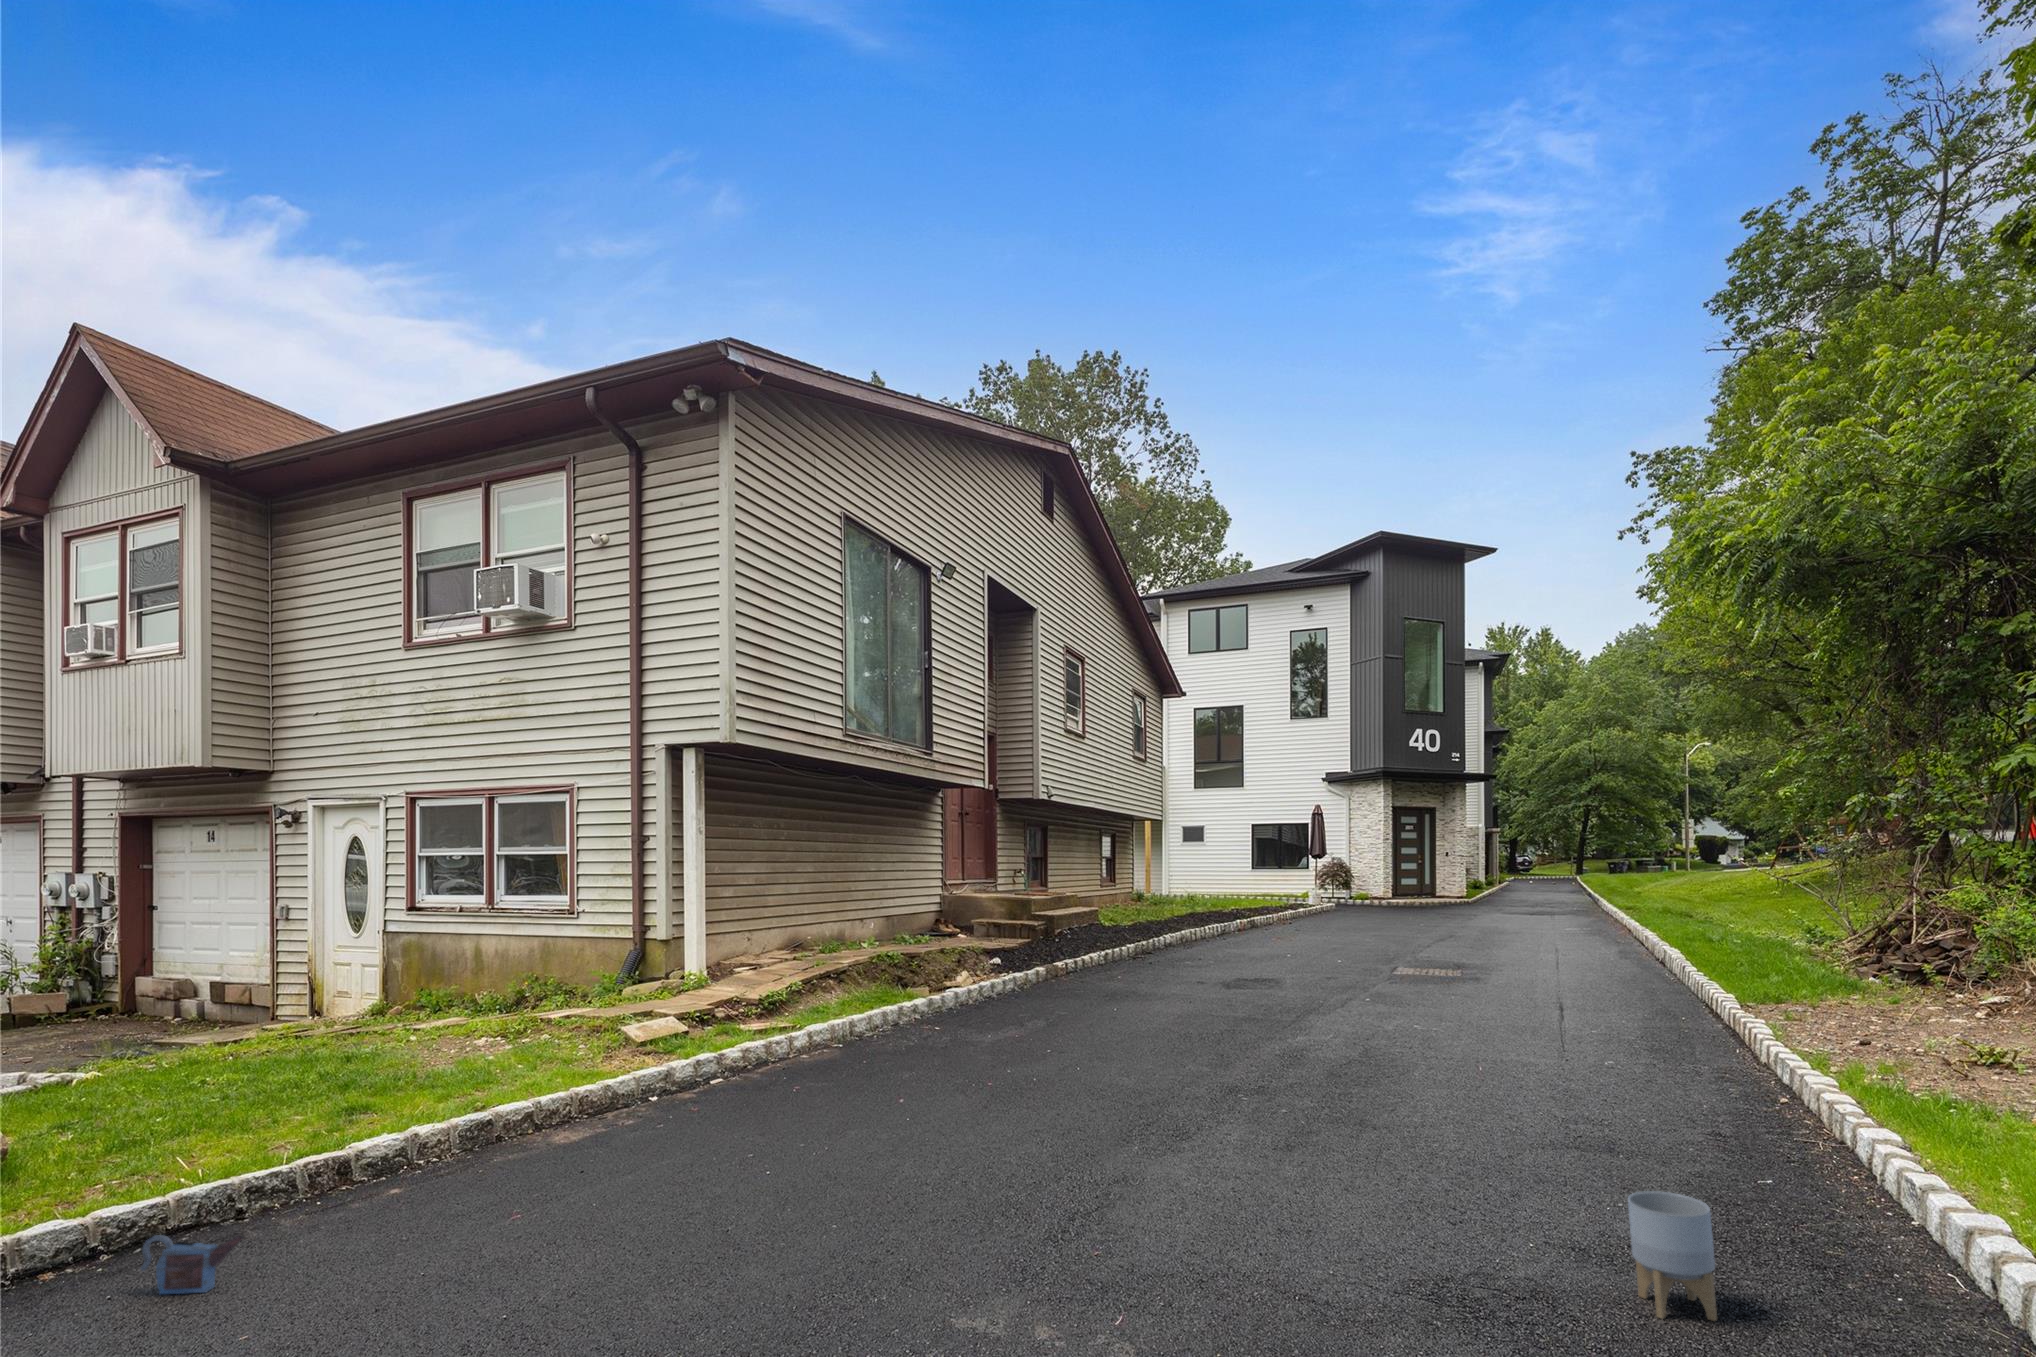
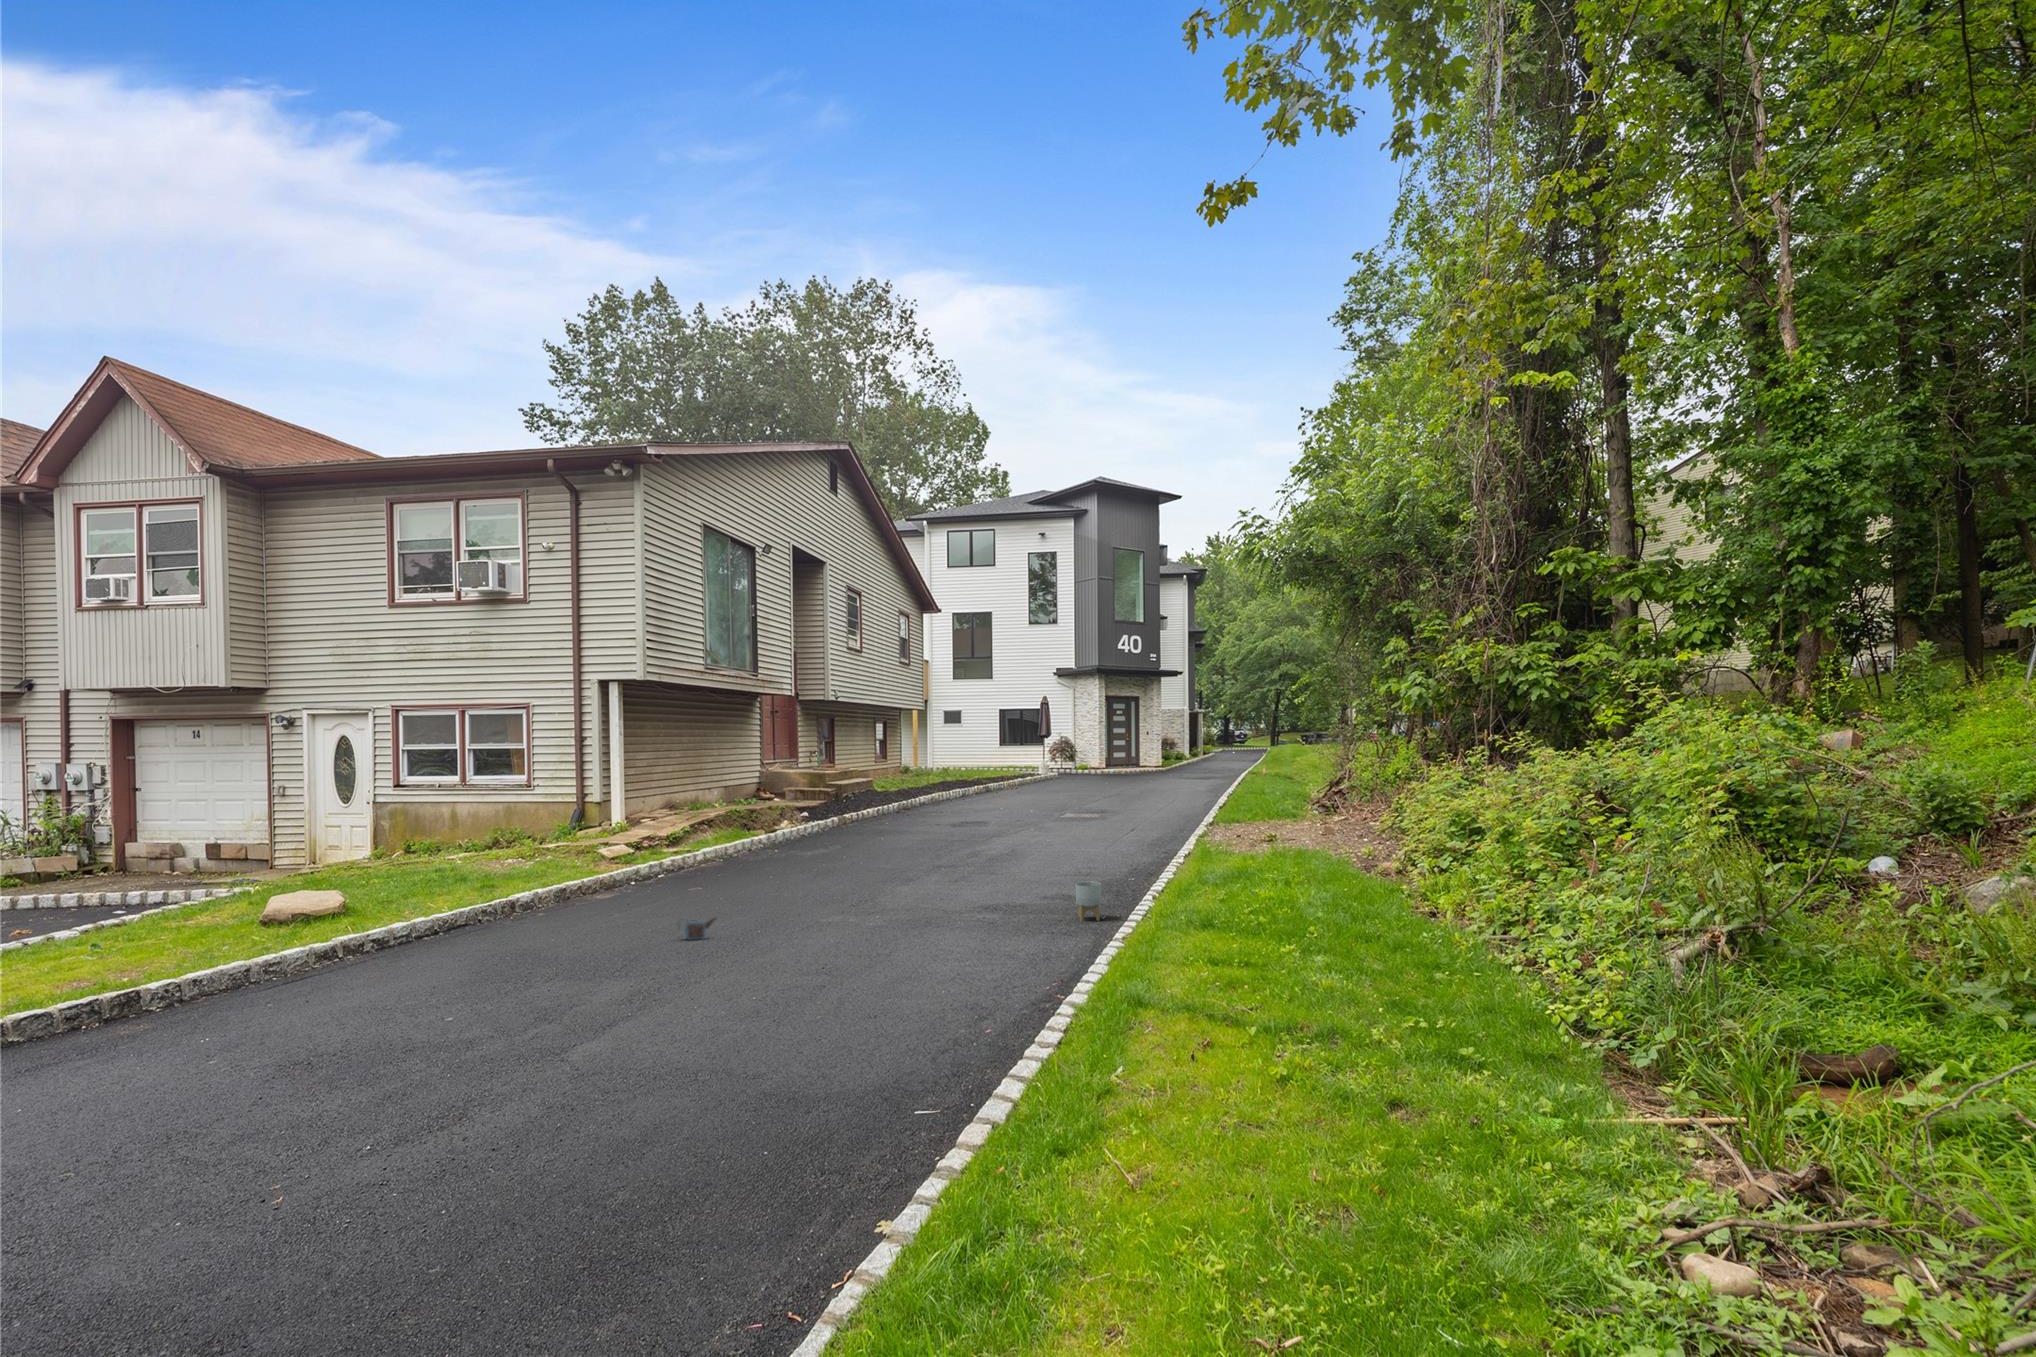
watering can: present [141,1235,243,1294] -> present [677,918,716,940]

